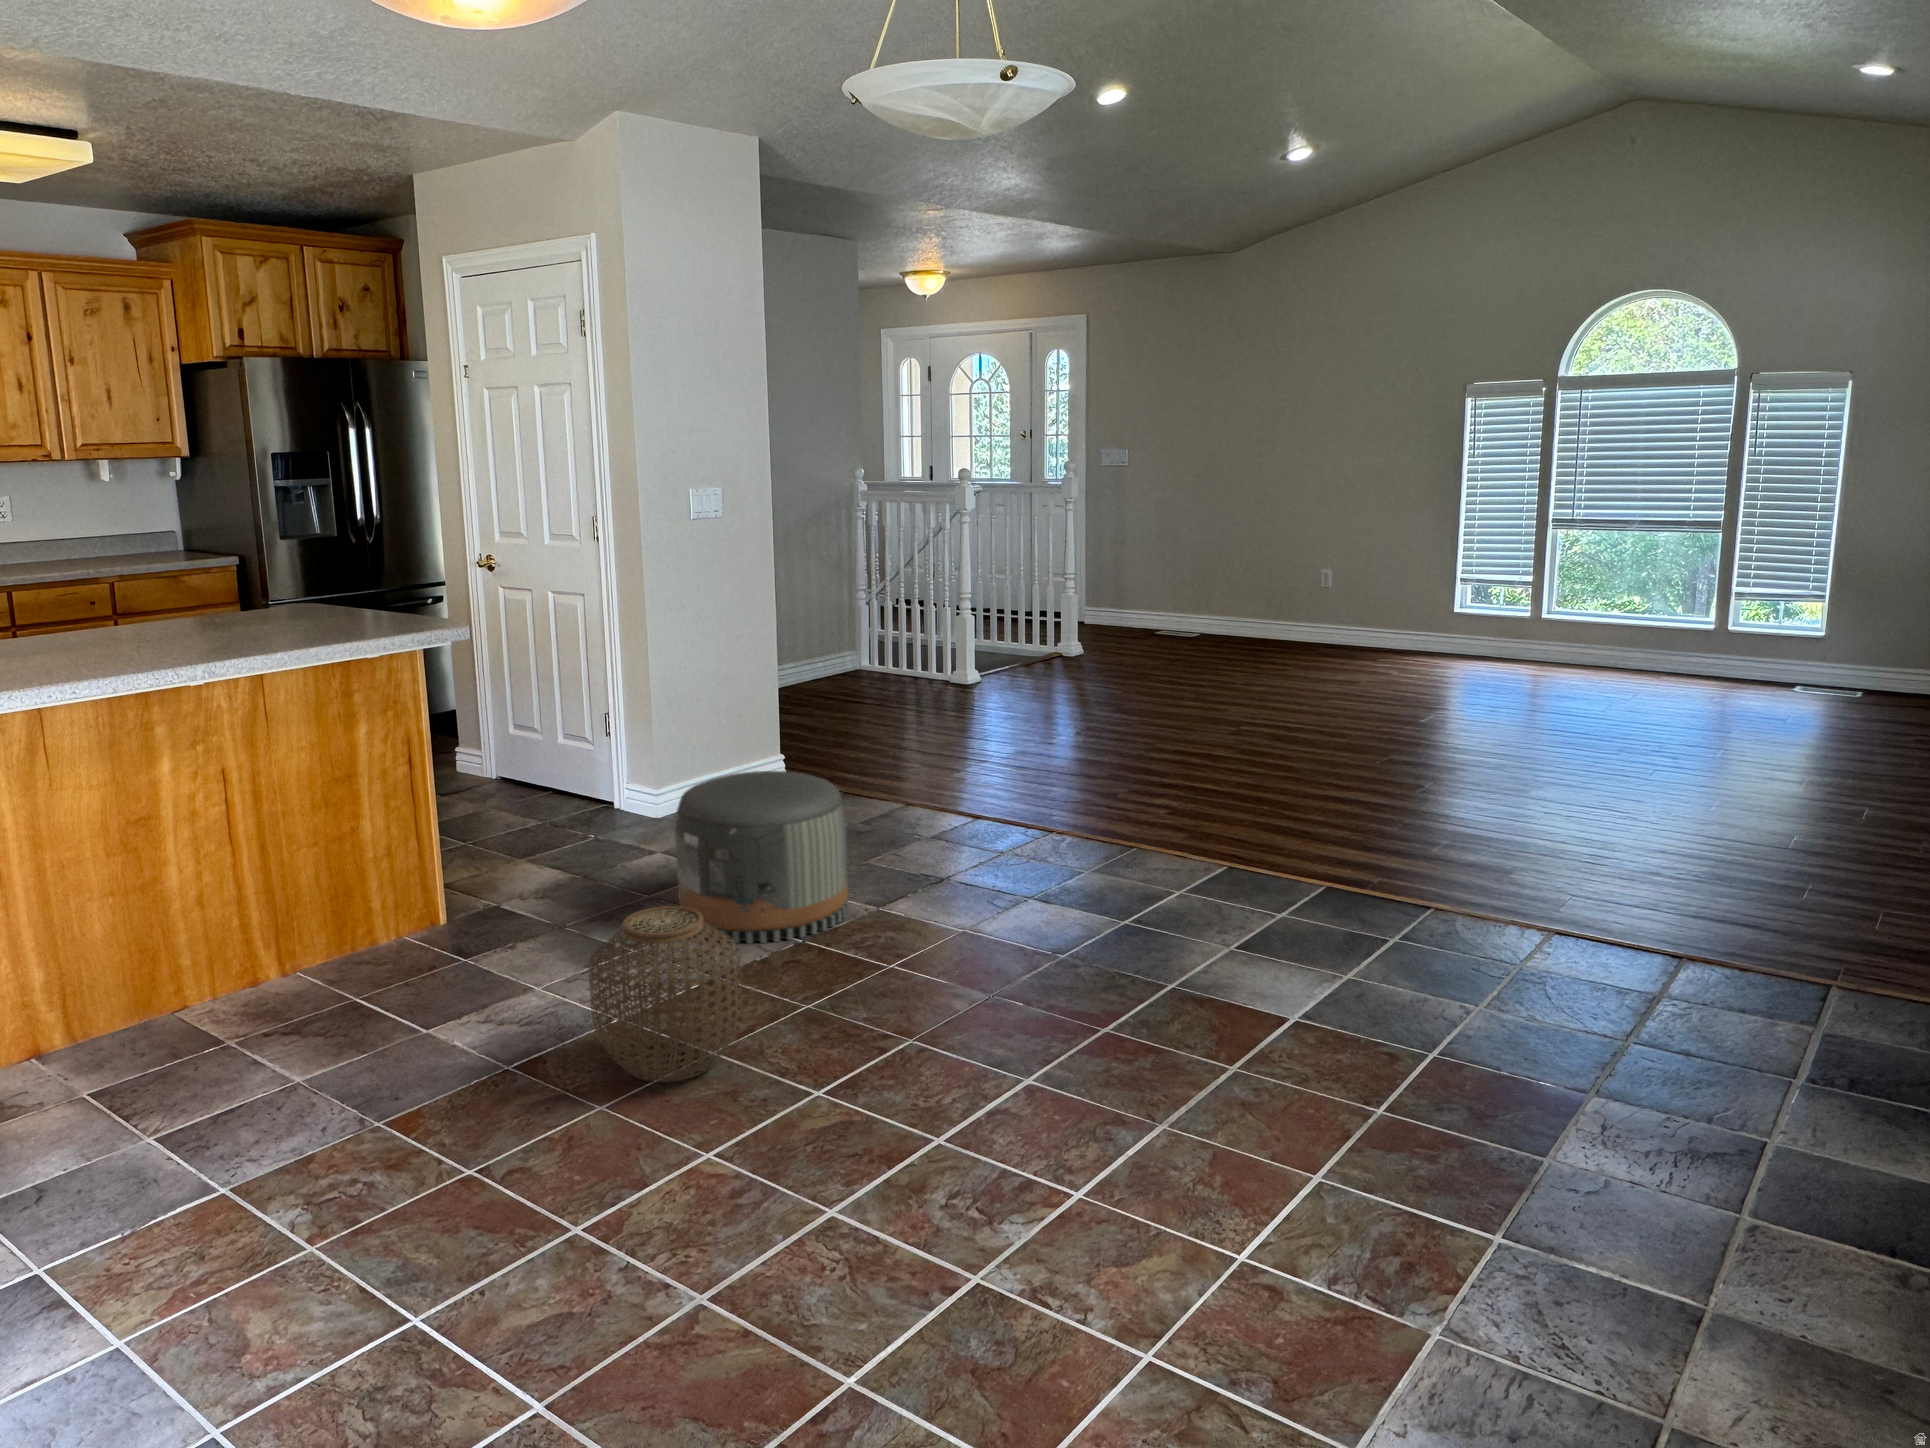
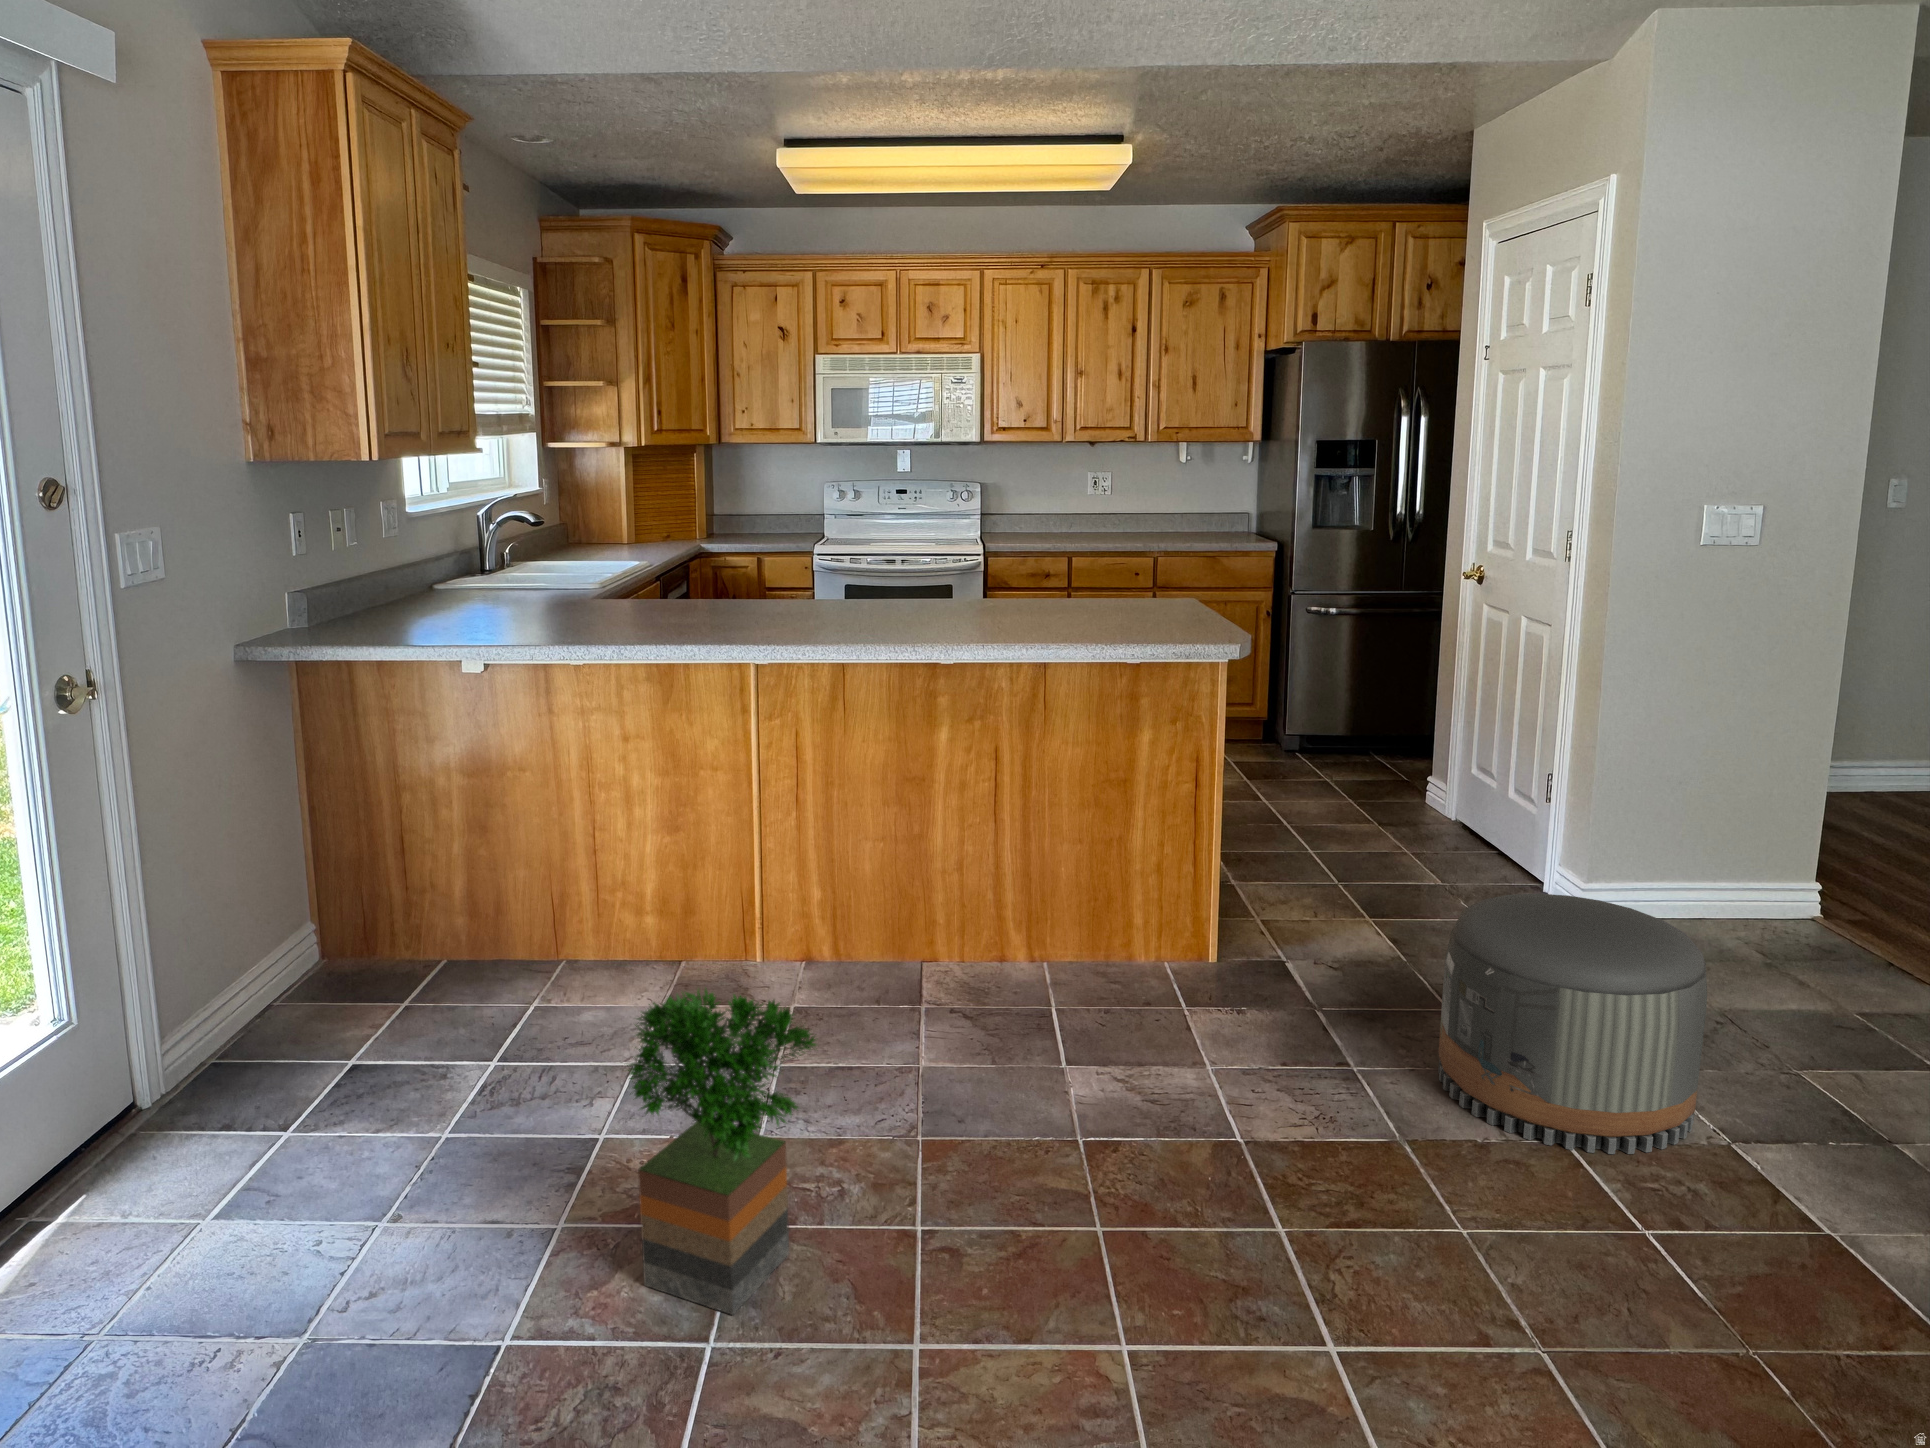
woven basket: present [589,906,742,1082] -> none [1122,1029,1317,1259]
potted tree: none [210,988,438,1328] -> present [627,990,816,1315]

